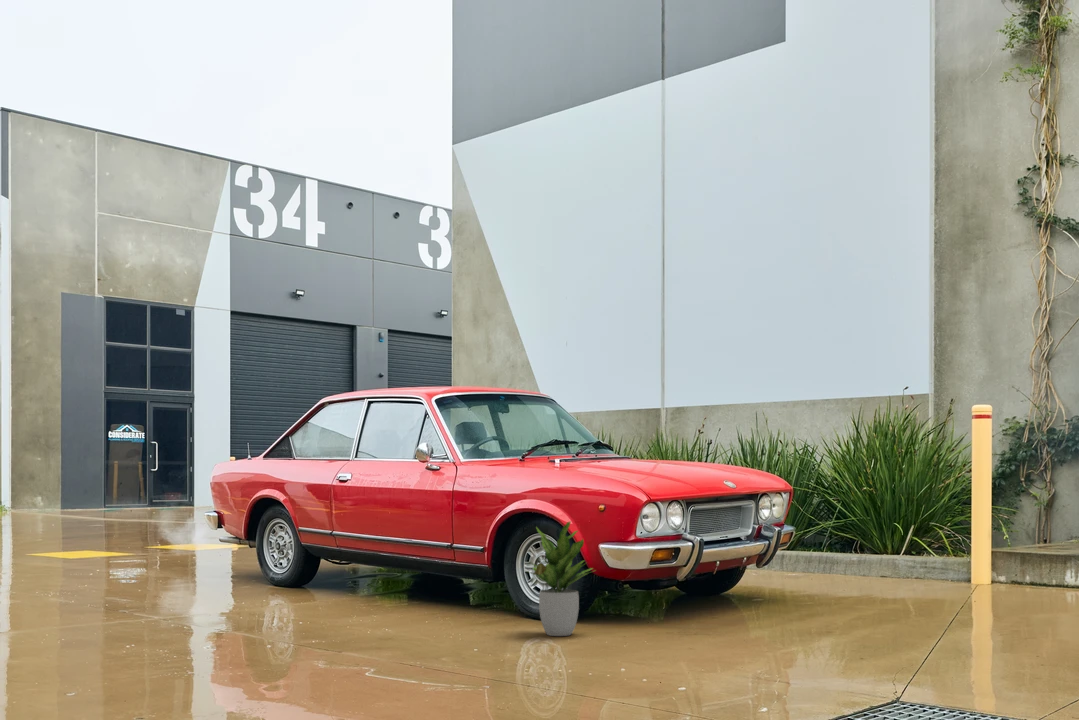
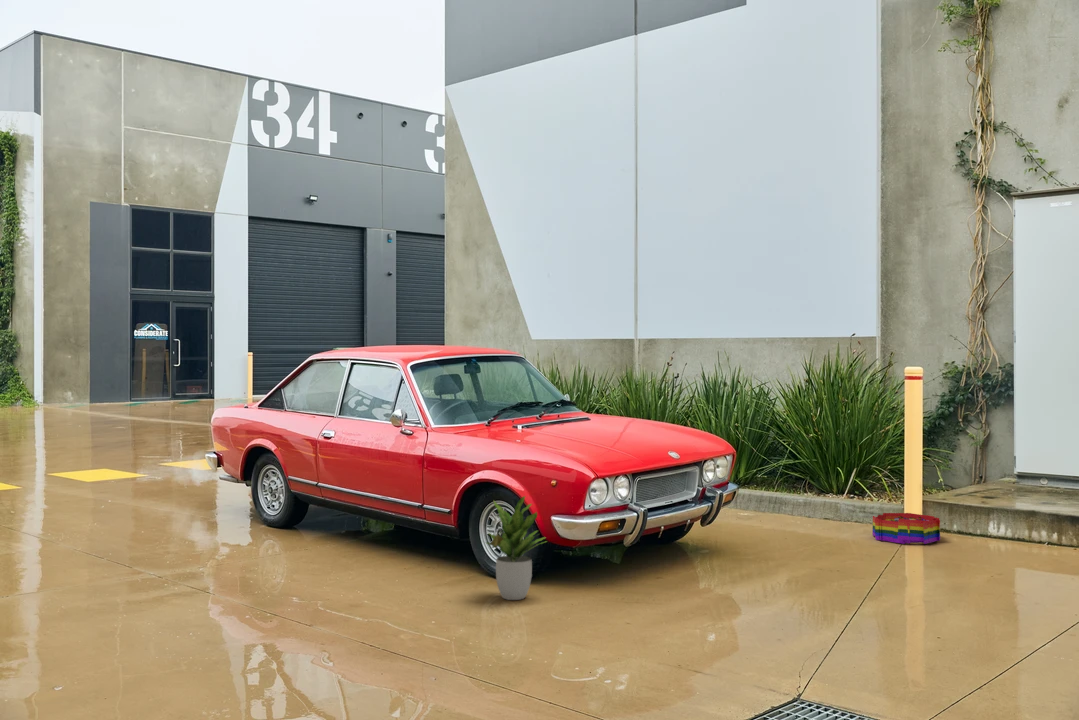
storage bin: none [939,566,1015,596] -> present [872,513,940,544]

